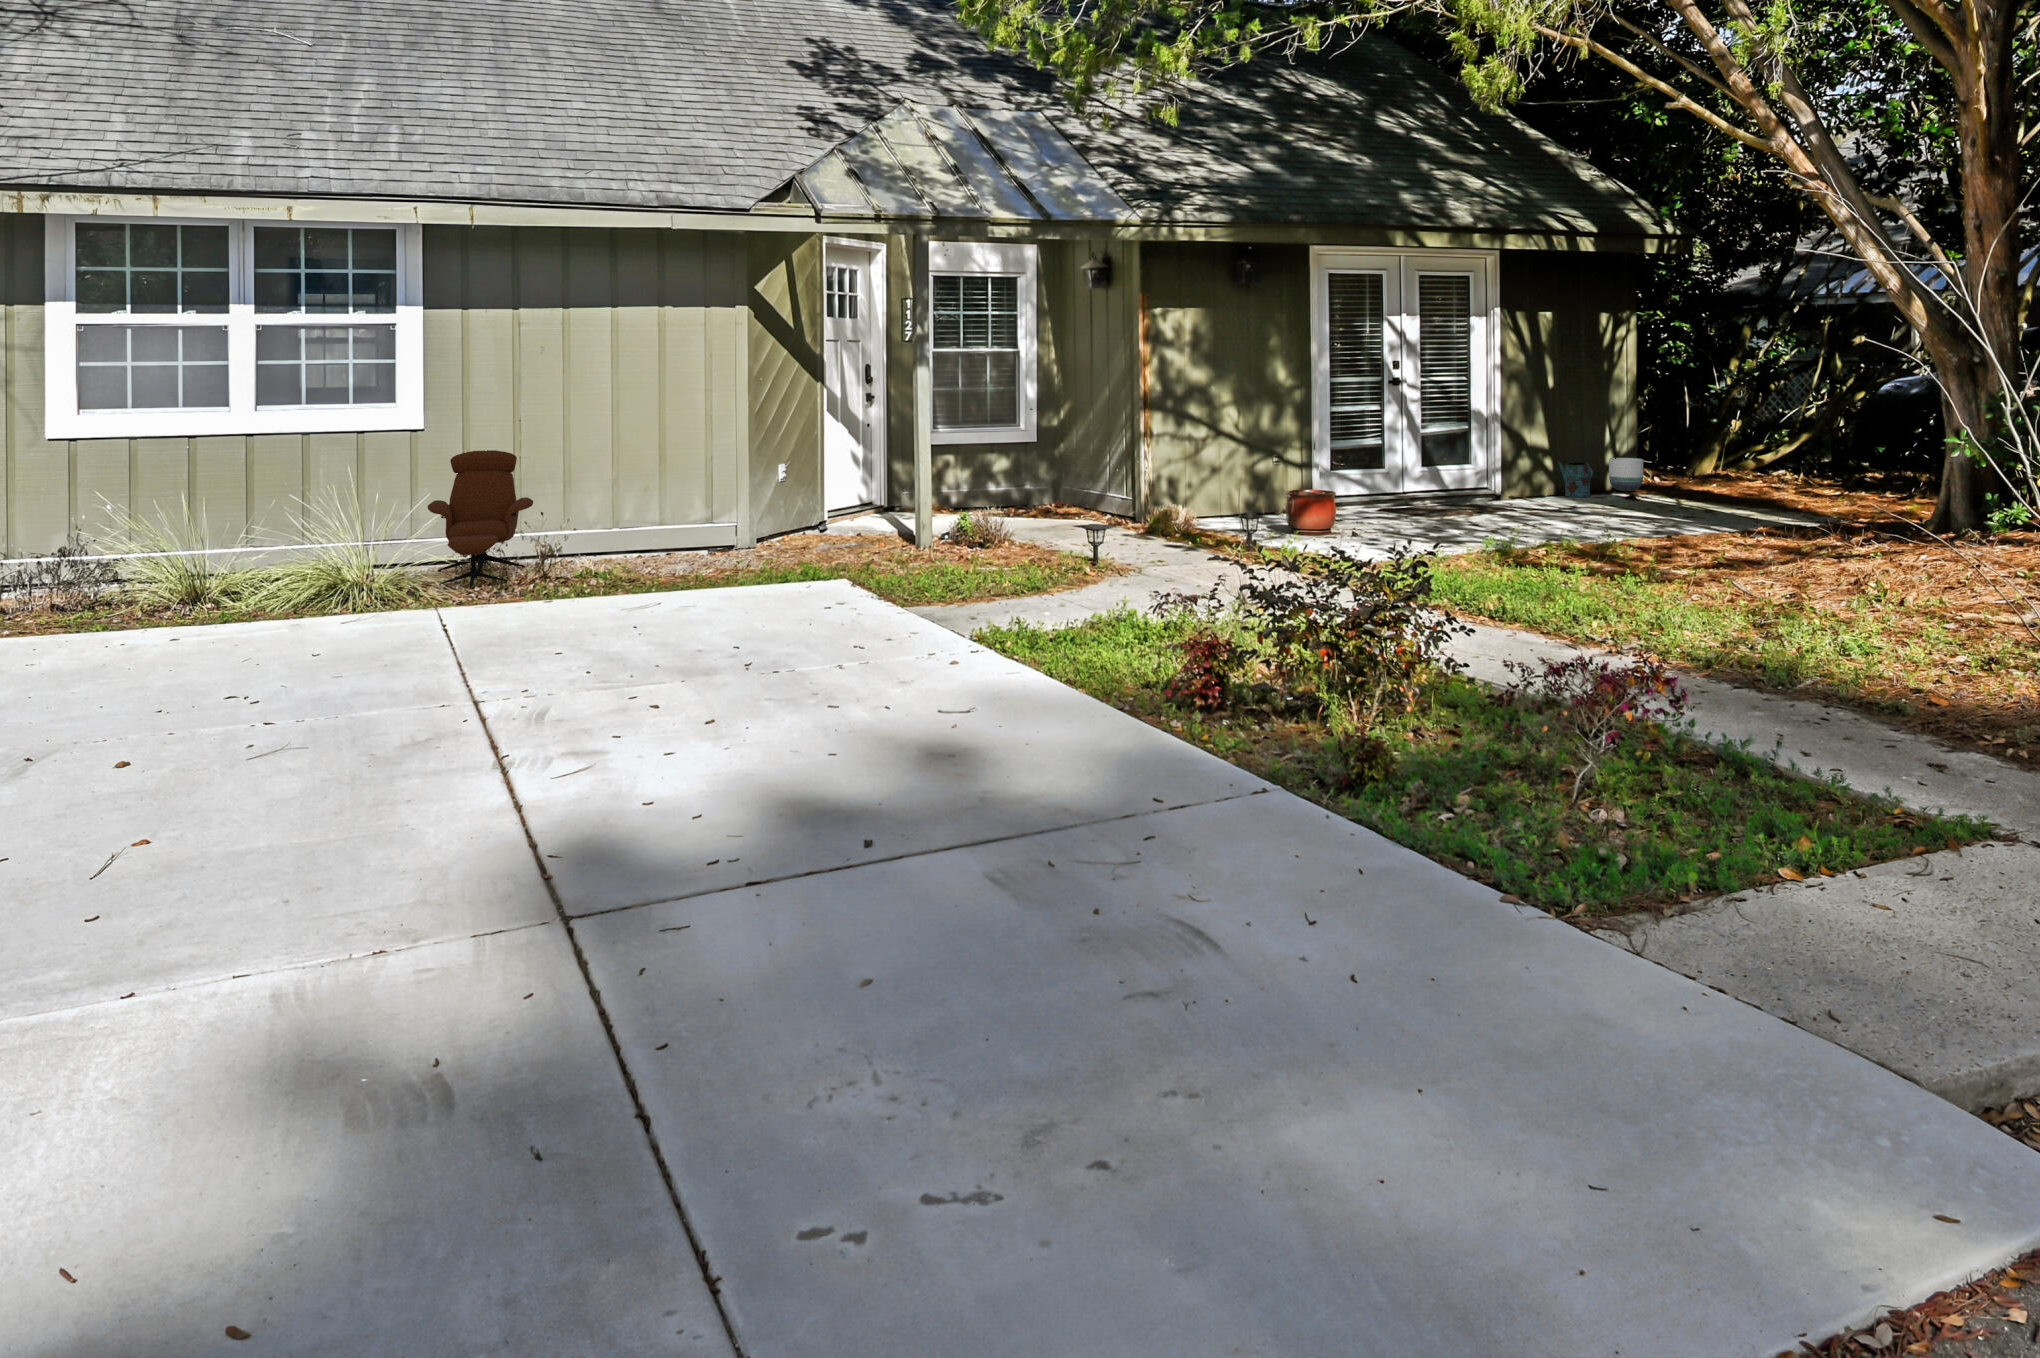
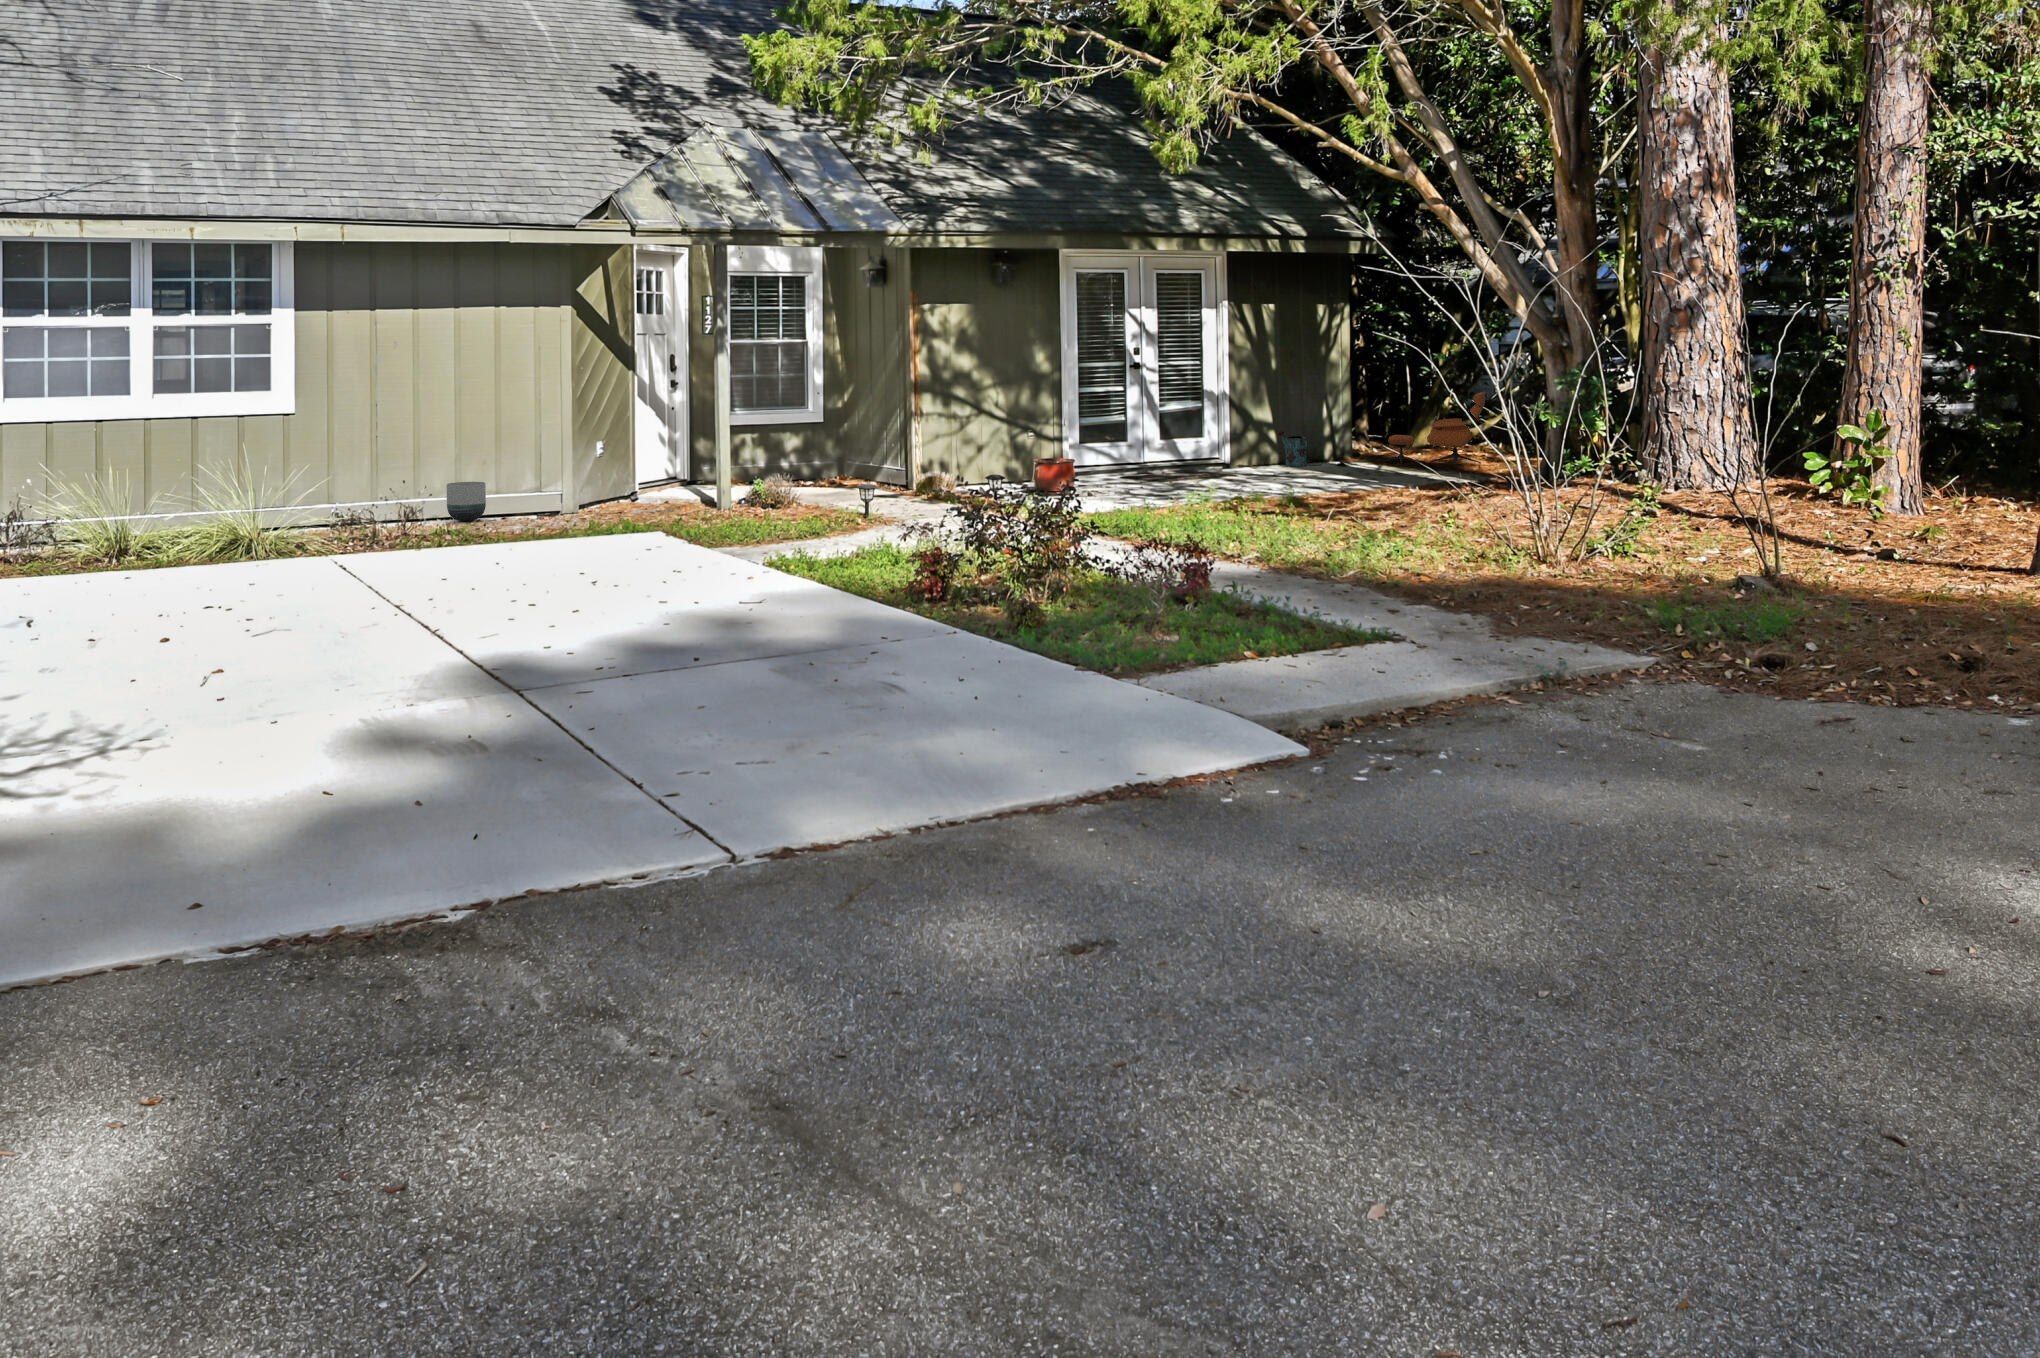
lounge chair: present [427,450,533,589] -> present [1382,392,1485,465]
planter: present [1609,458,1643,492] -> present [447,482,486,521]

